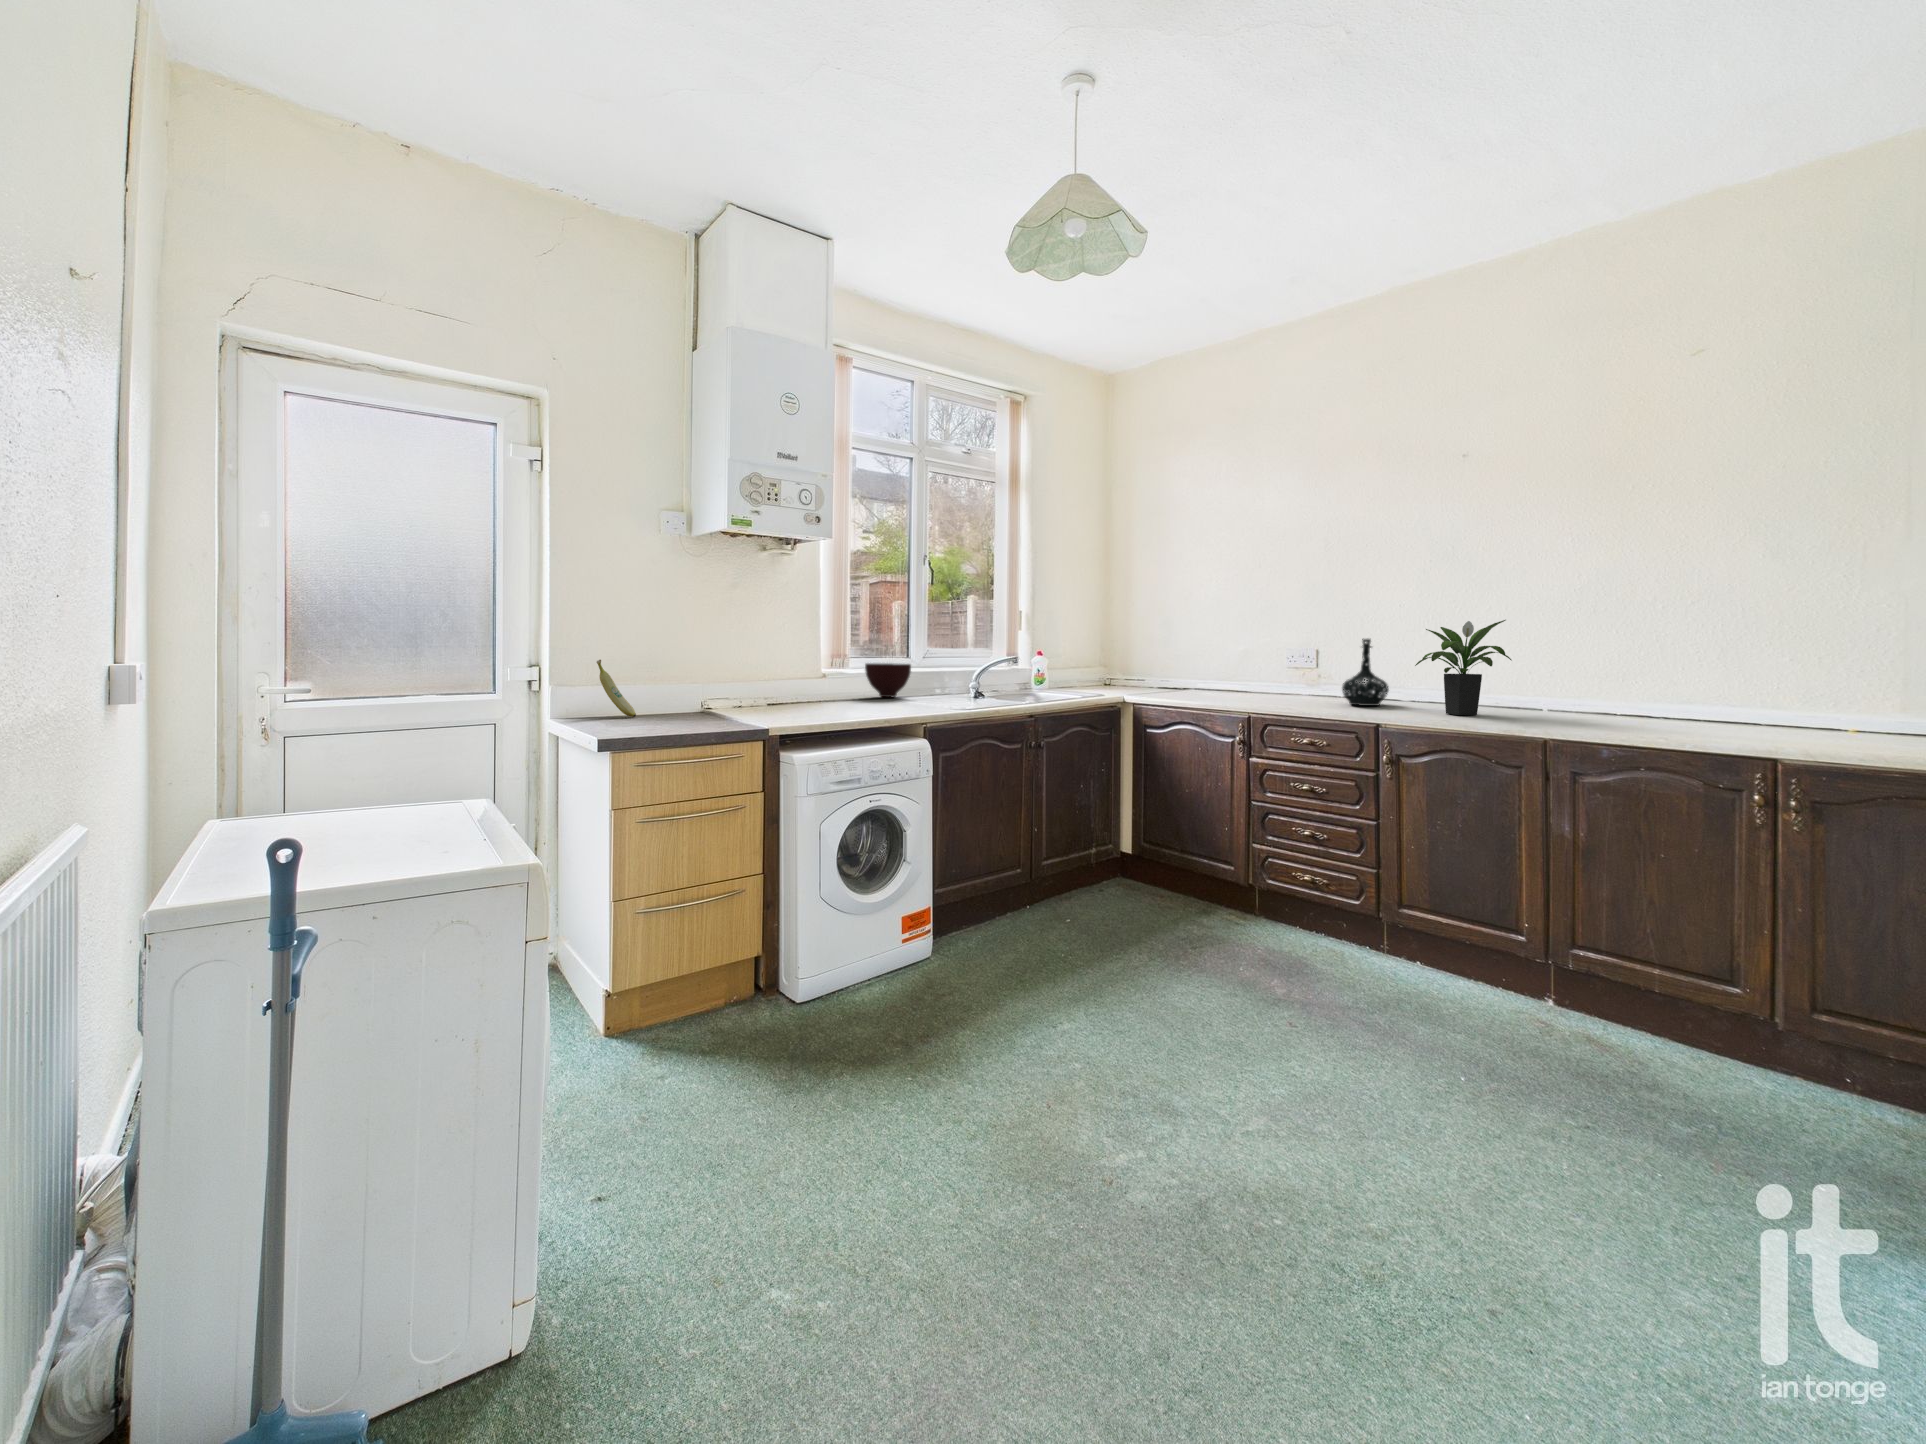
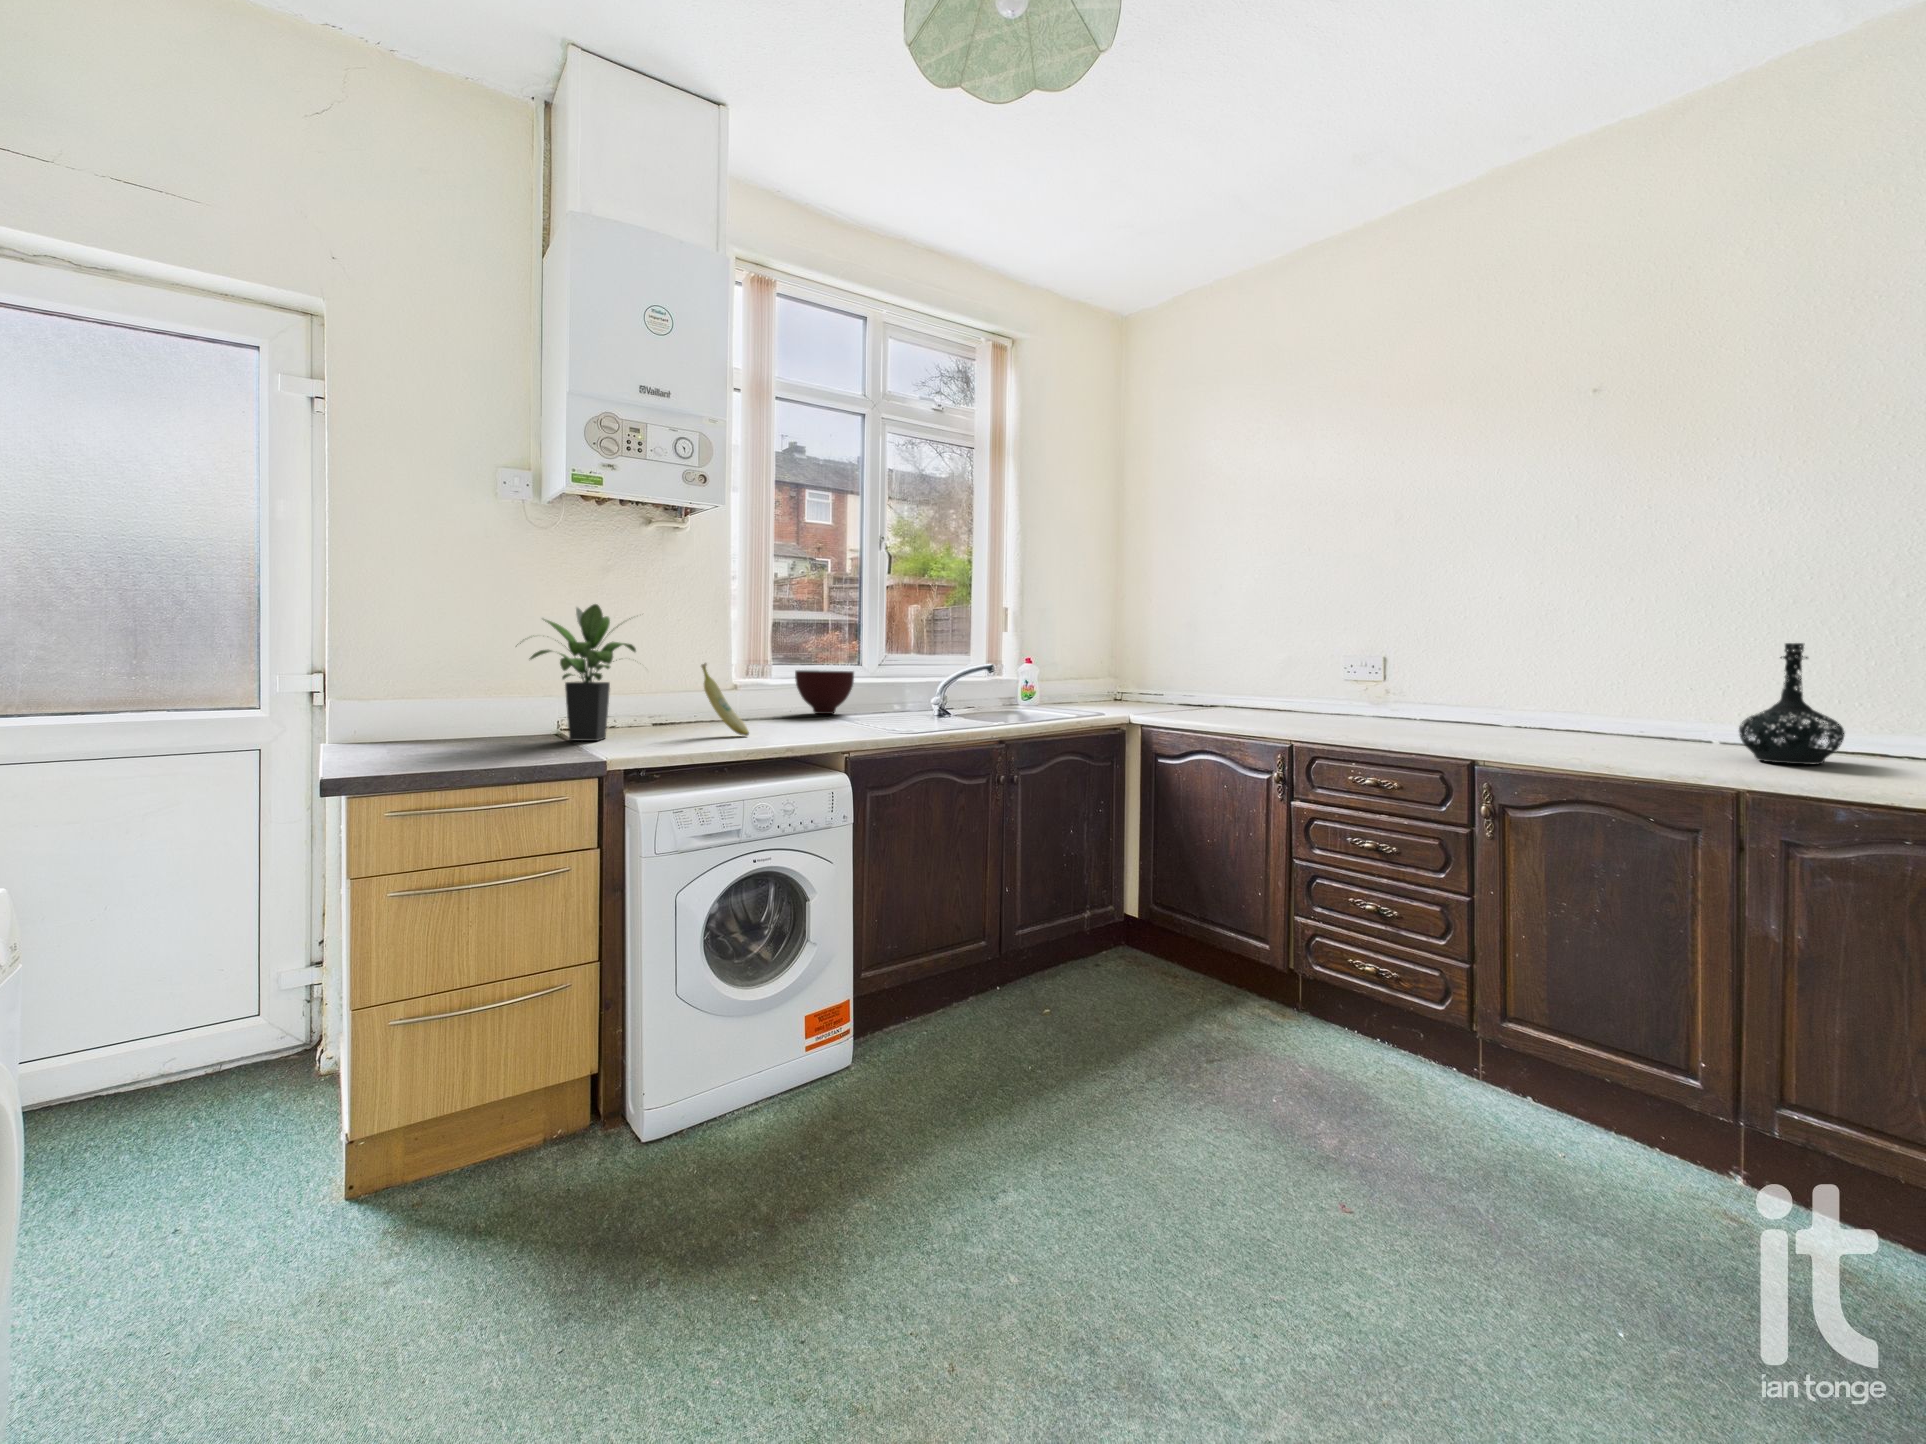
potted plant: present [1415,620,1511,715] -> present [517,604,636,741]
bottle: present [1342,639,1389,706] -> present [1739,643,1845,765]
fruit: present [597,660,636,717] -> present [701,663,749,736]

